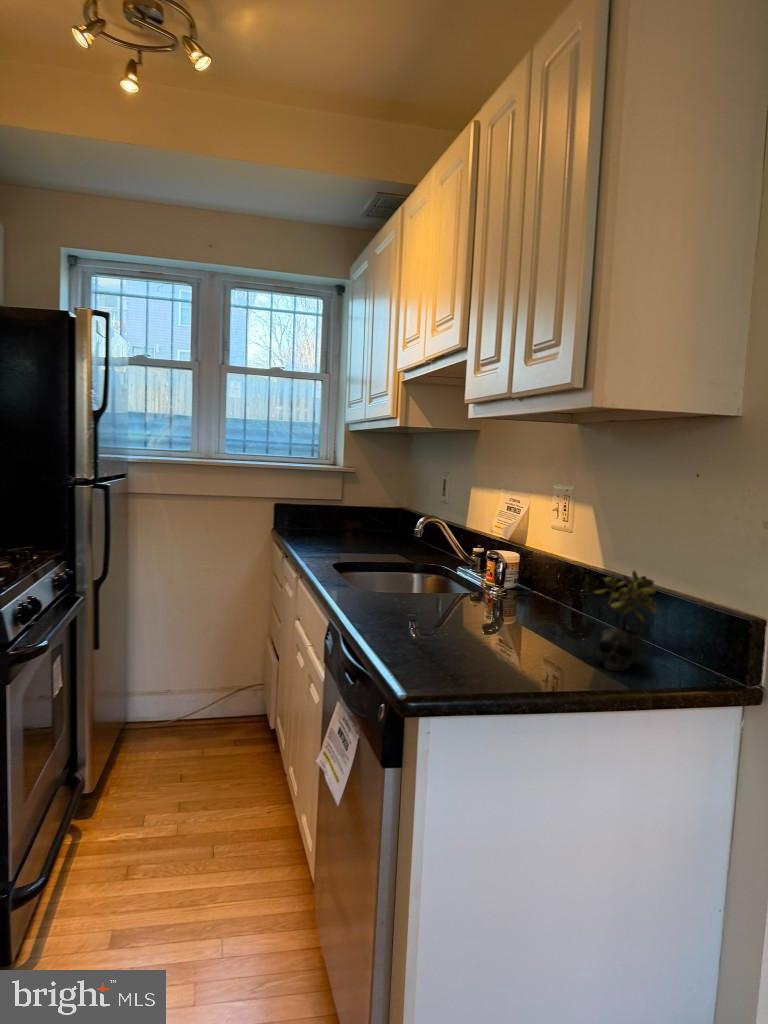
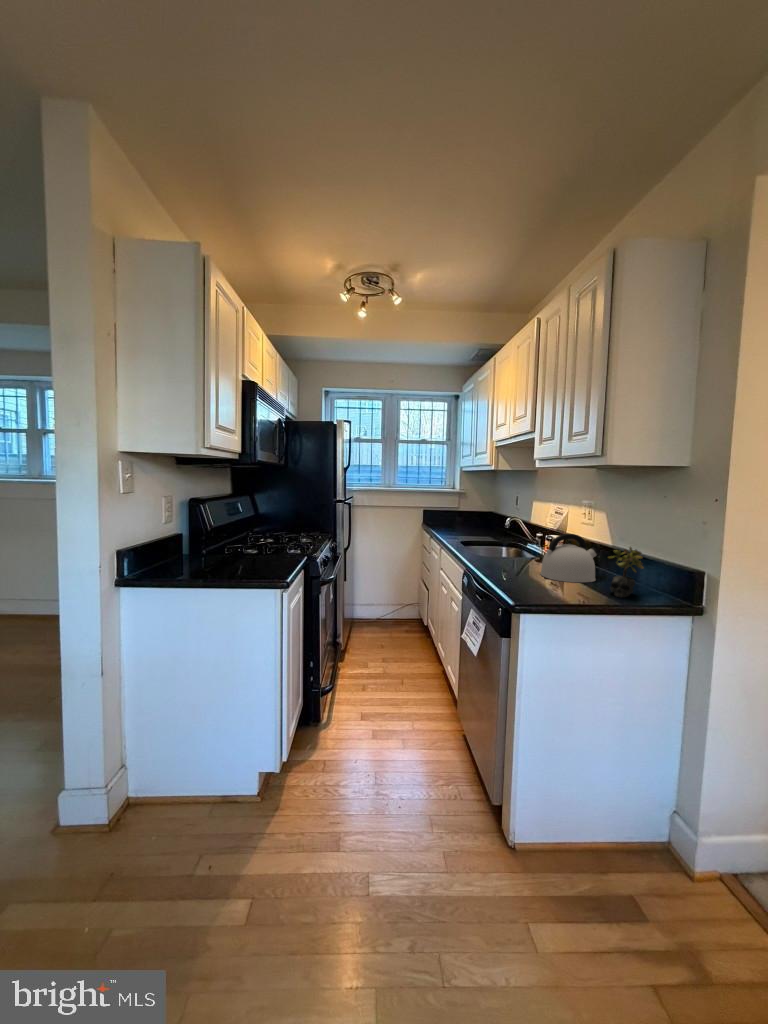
kettle: none [472,546,580,642] -> present [541,534,599,582]

